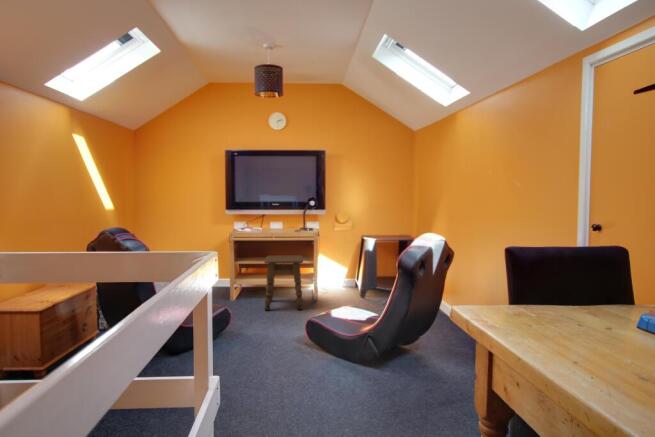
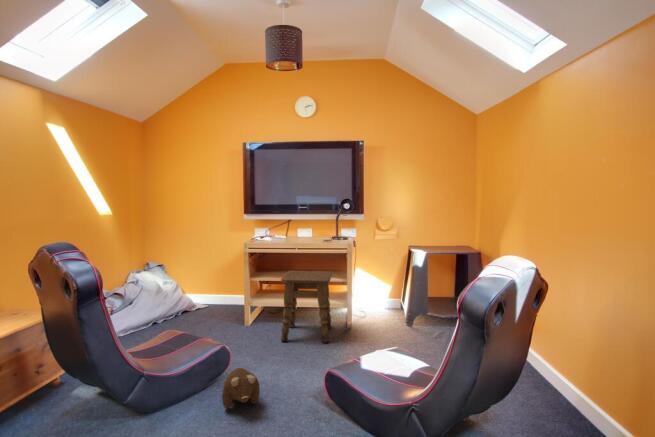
plush toy: none [234,322,261,350] -> present [222,368,260,409]

